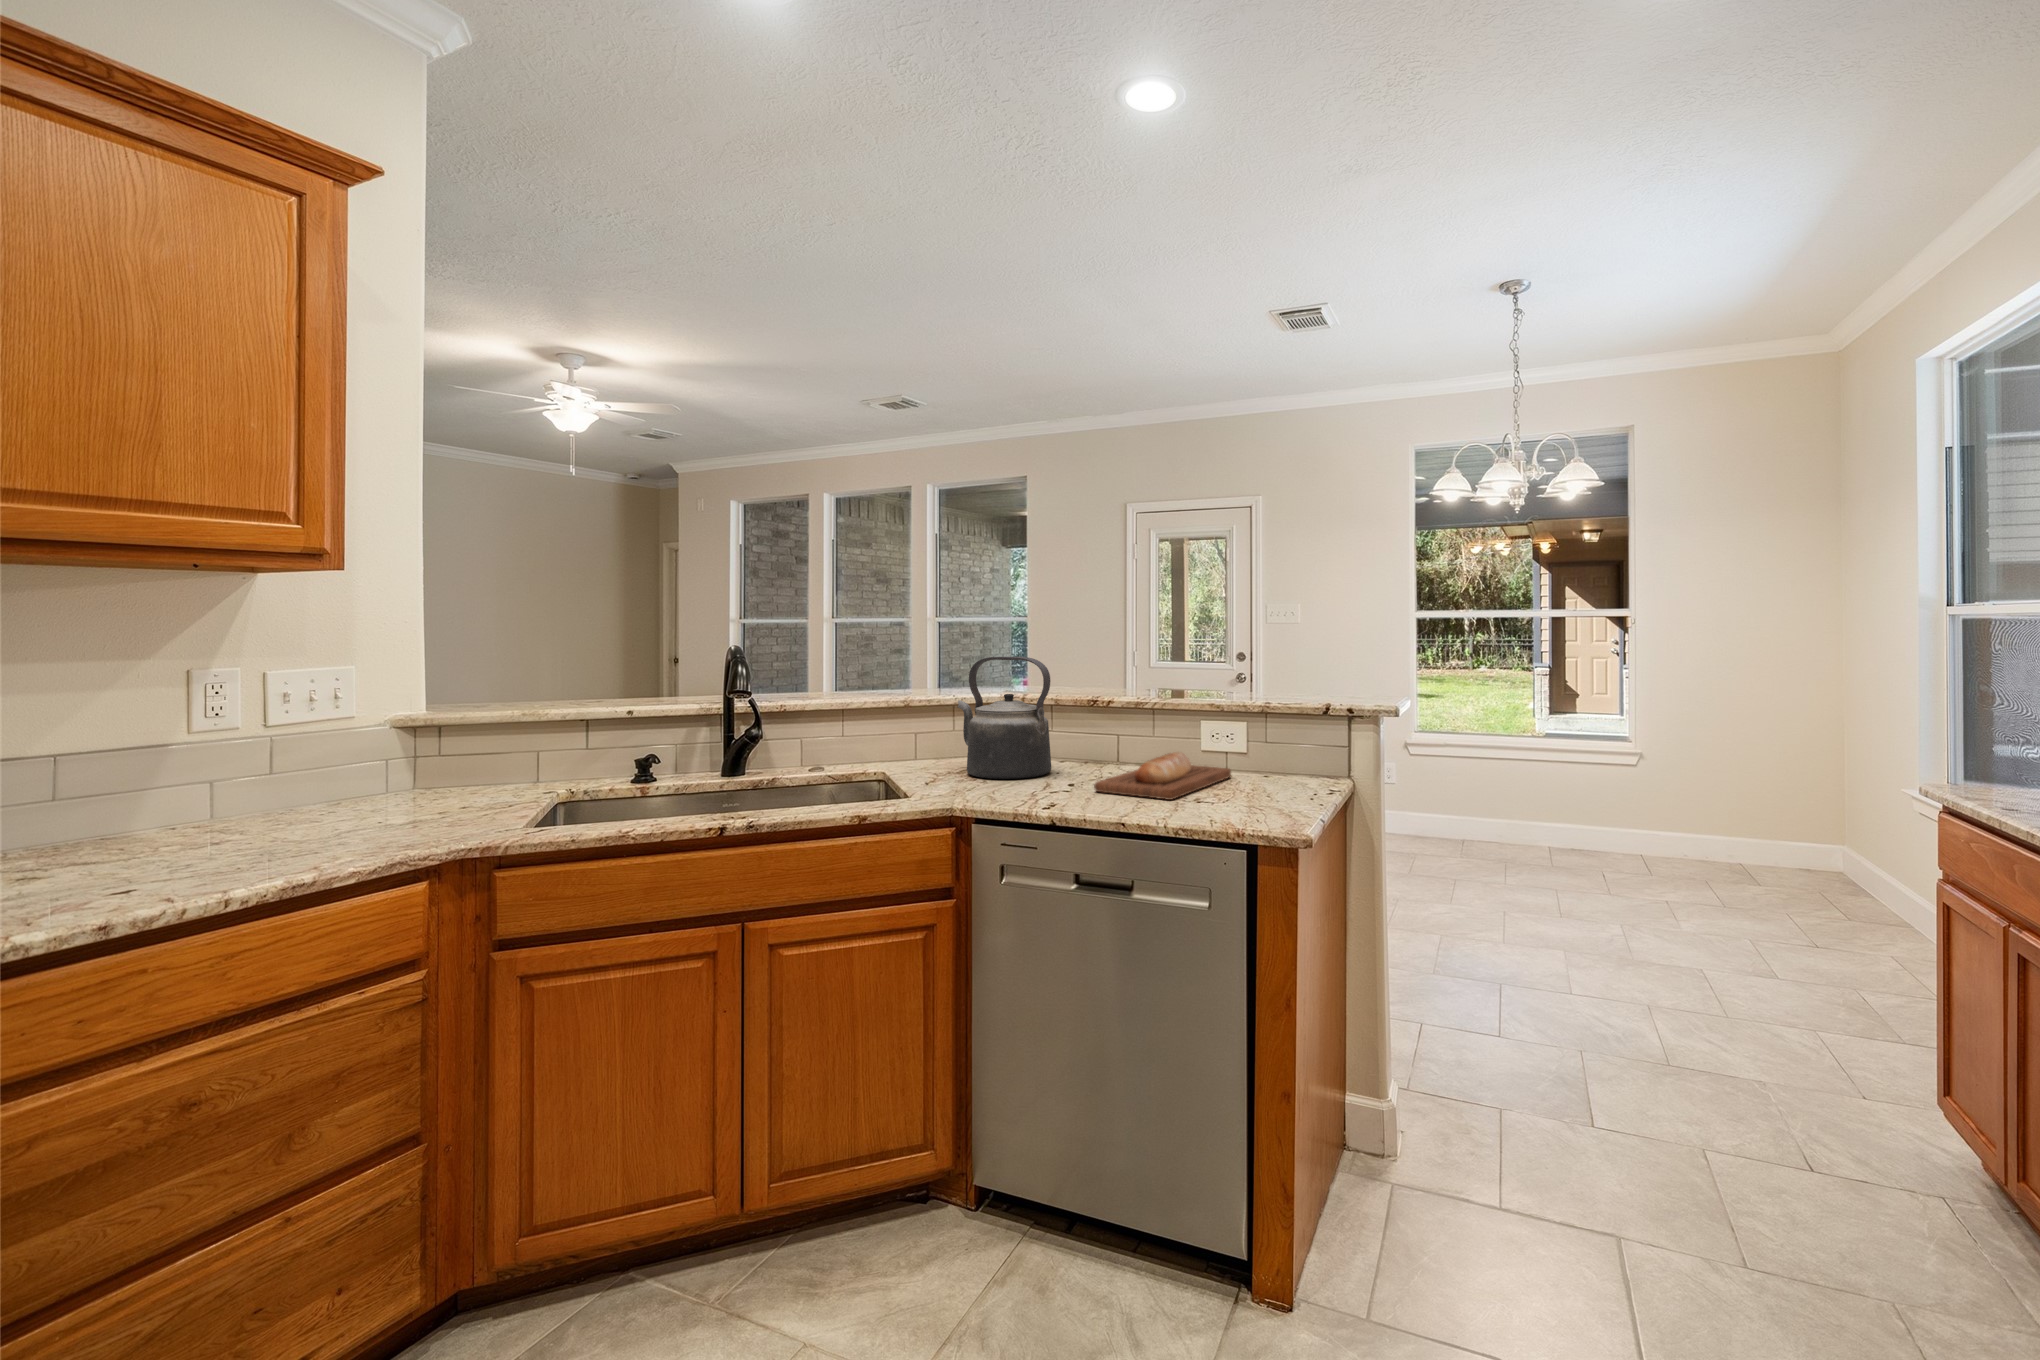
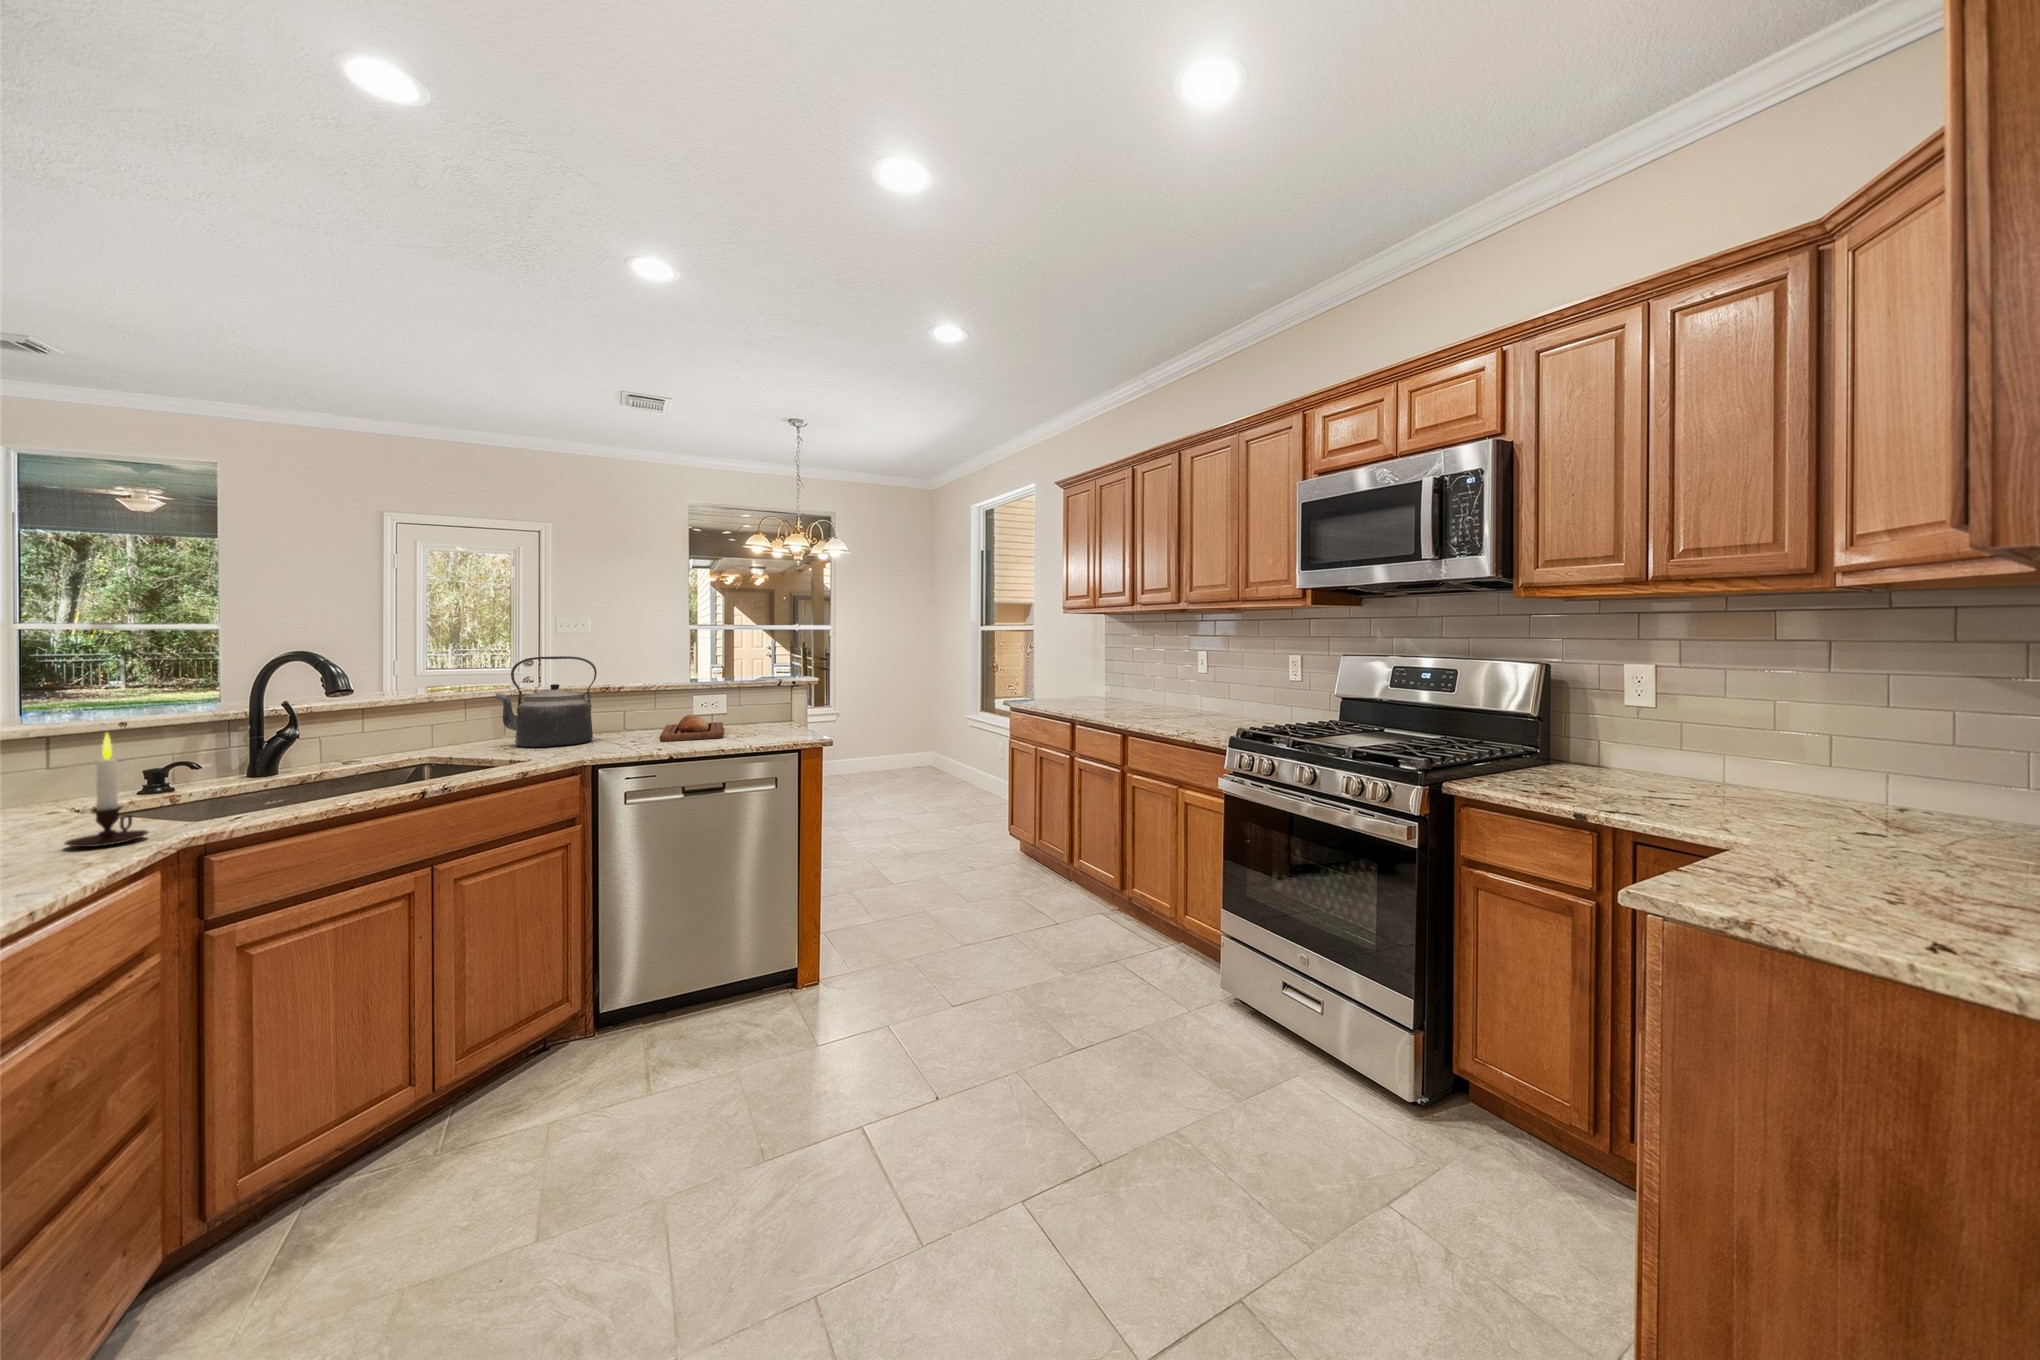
candle: none [375,728,453,845] -> present [65,733,148,847]

